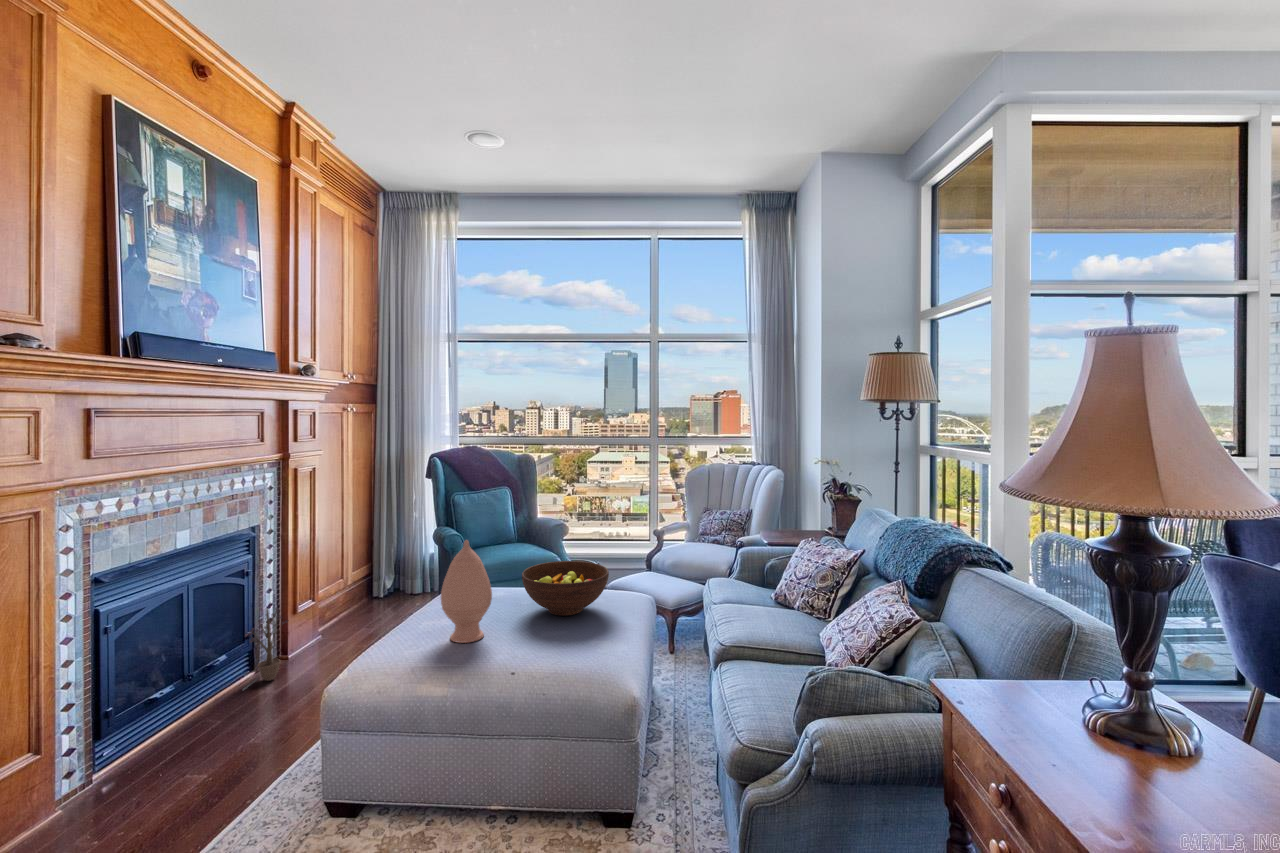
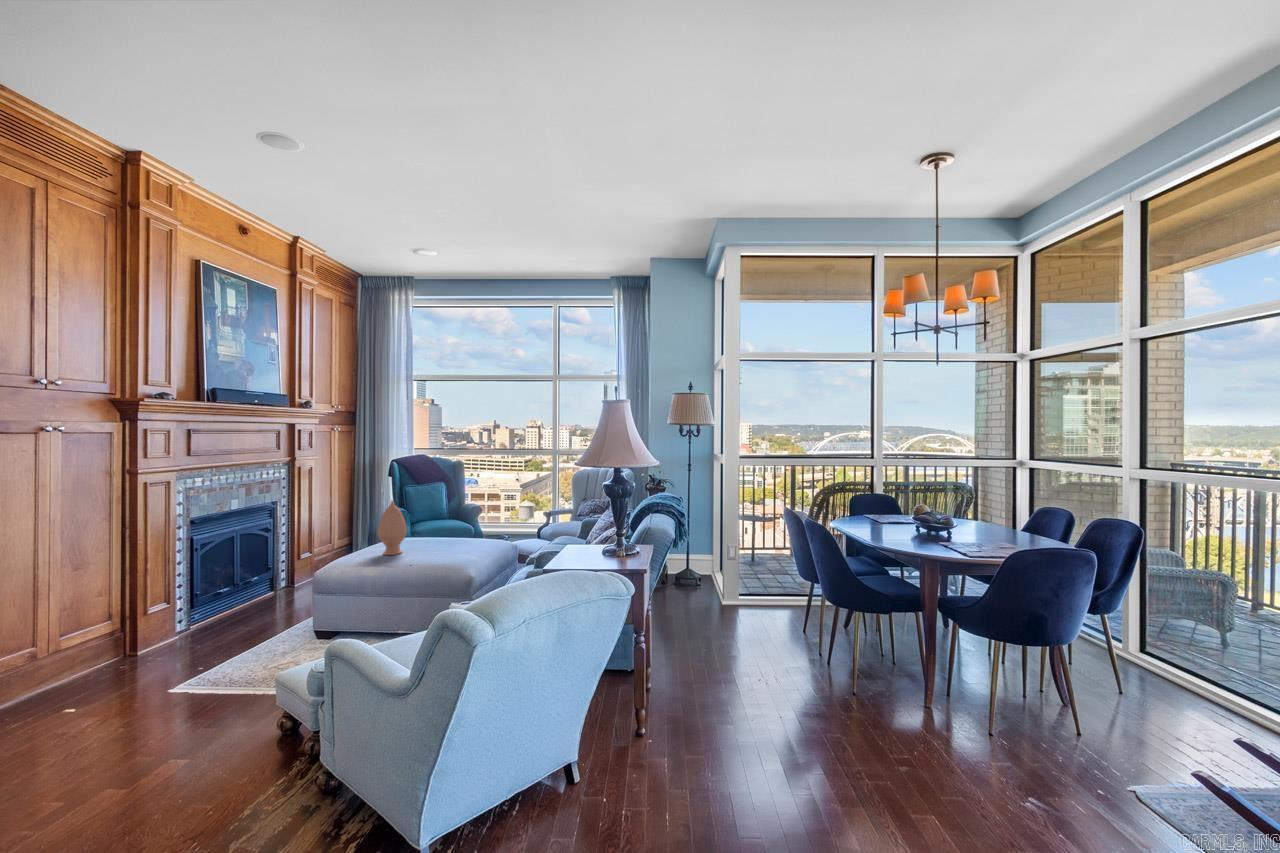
fruit bowl: present [522,561,609,616] -> none [428,518,480,546]
decorative plant: present [243,608,288,690] -> none [266,552,294,600]

